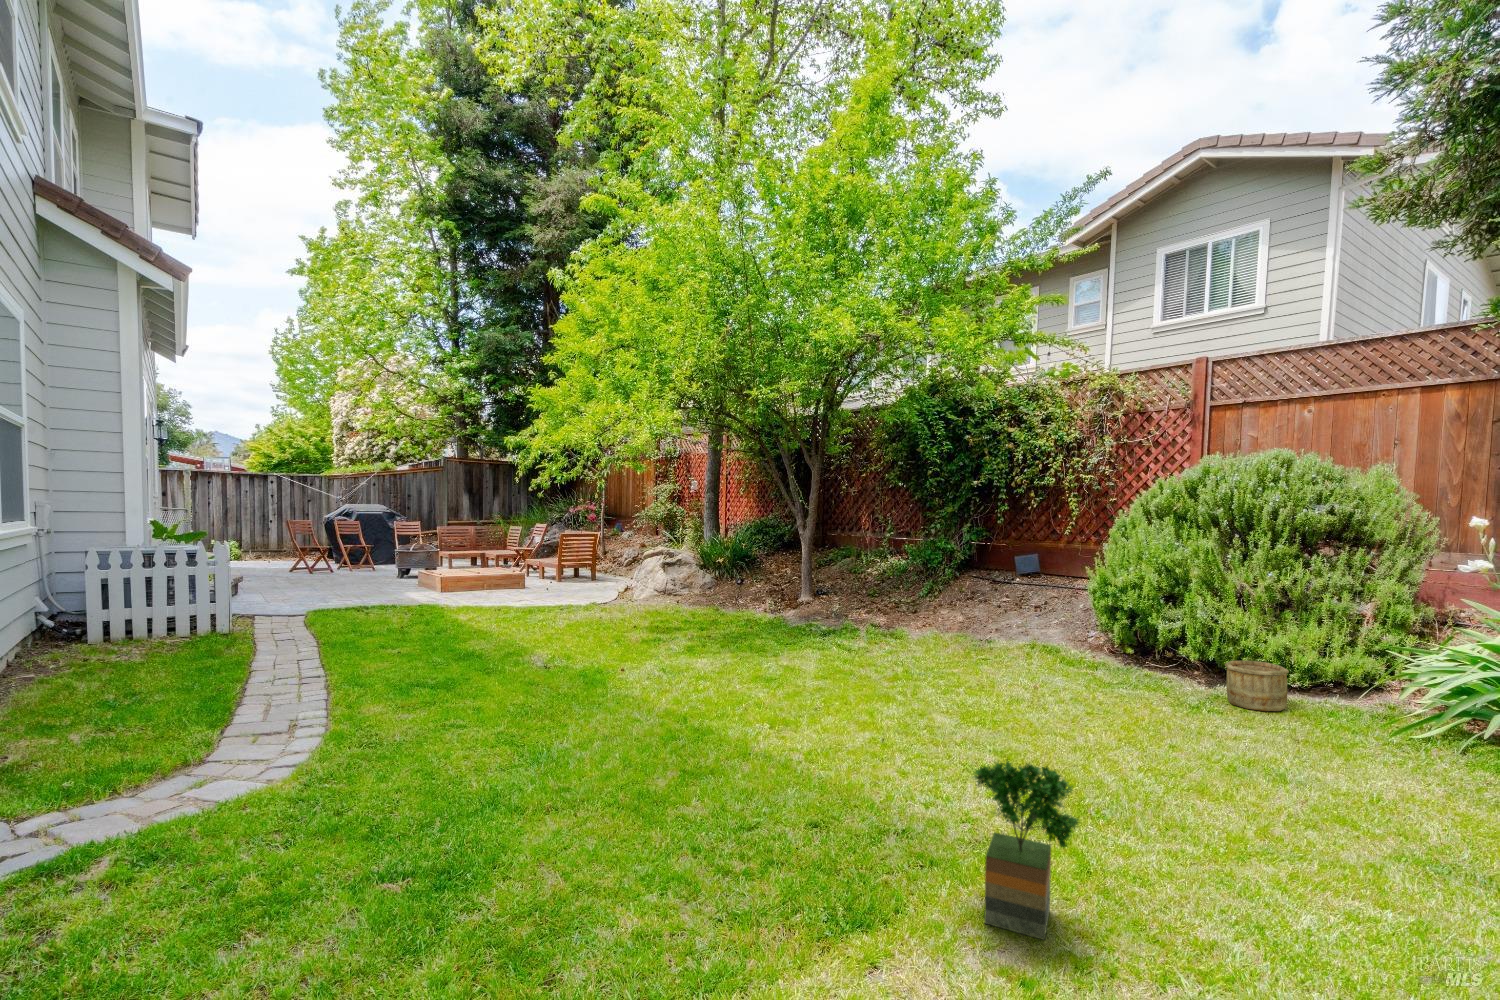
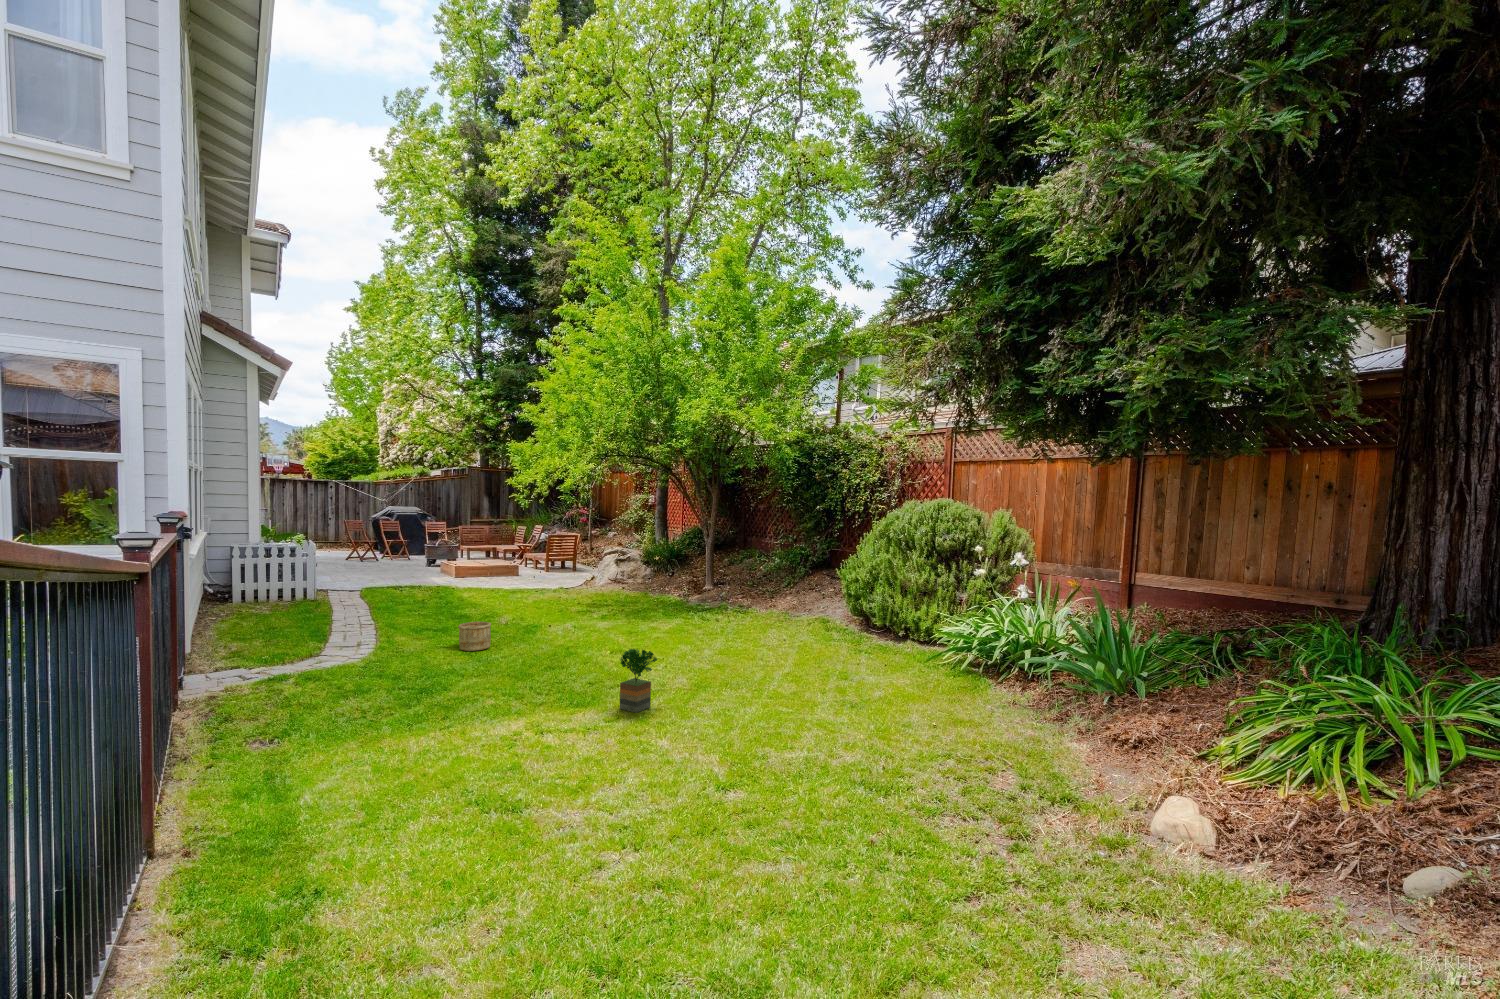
wooden bucket: present [1225,660,1289,711] -> present [458,622,491,651]

